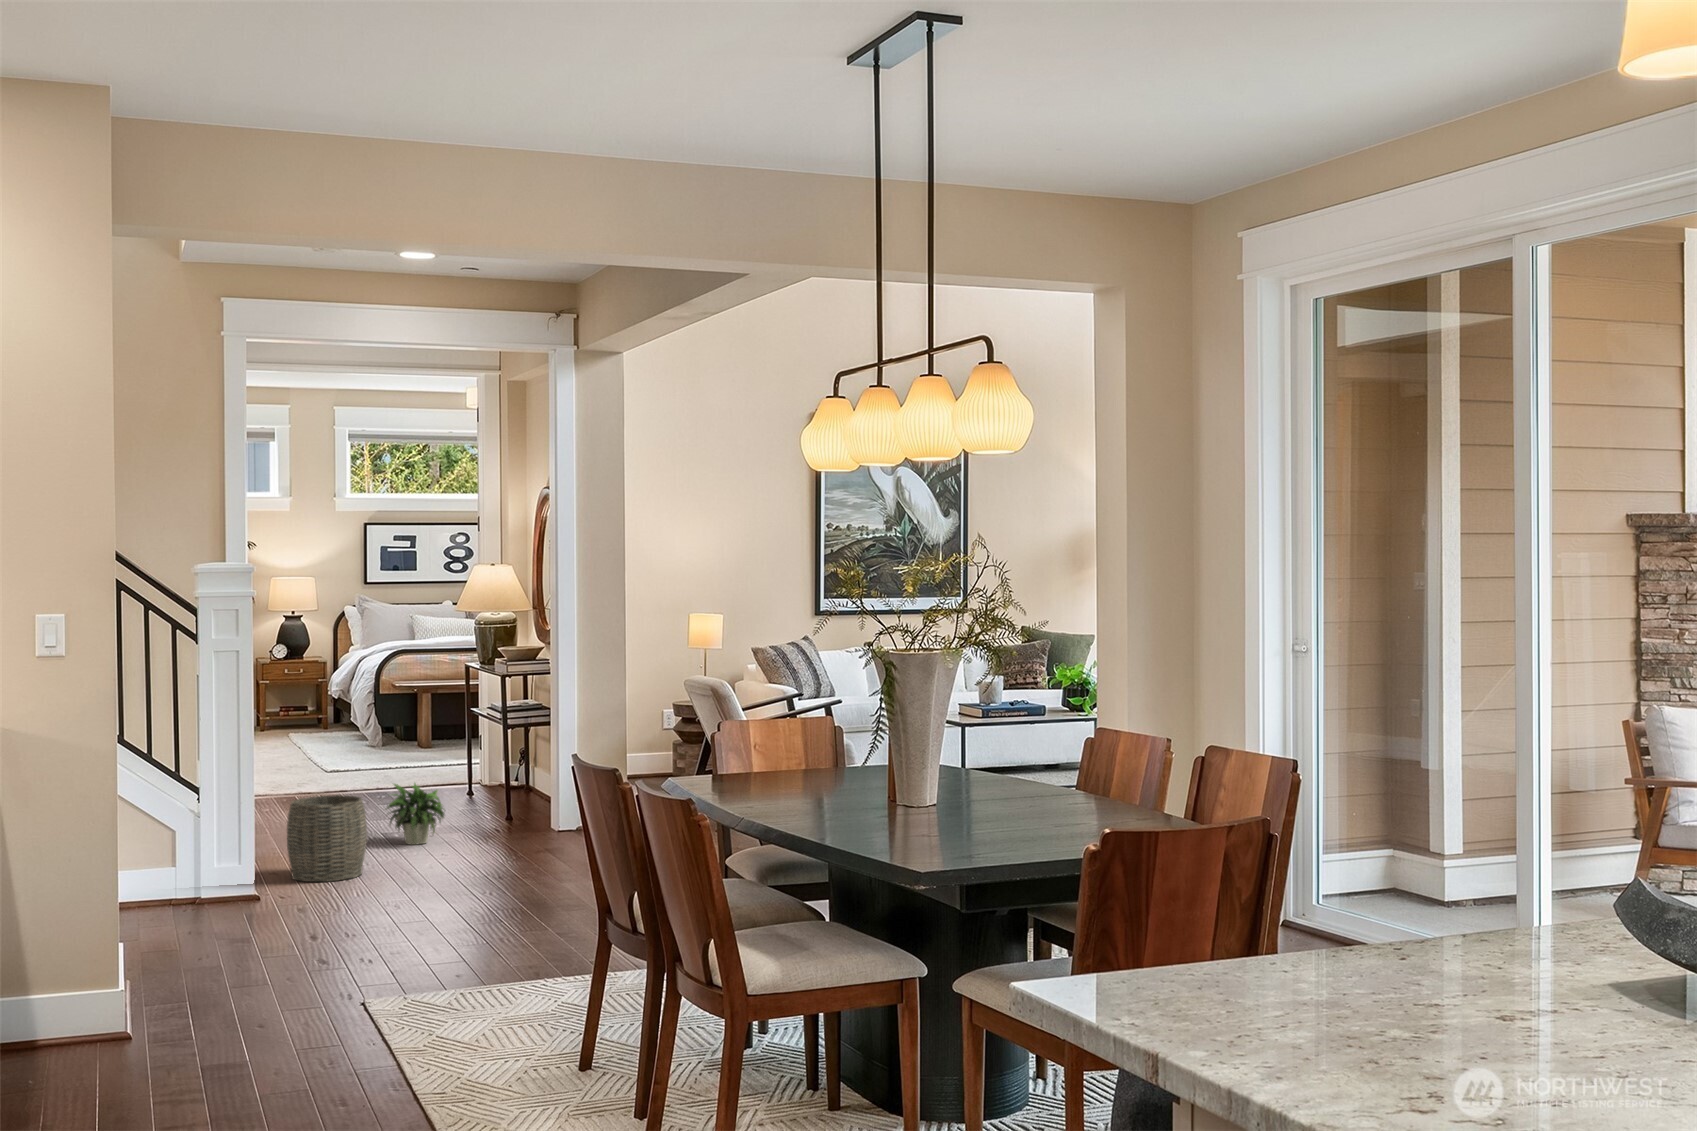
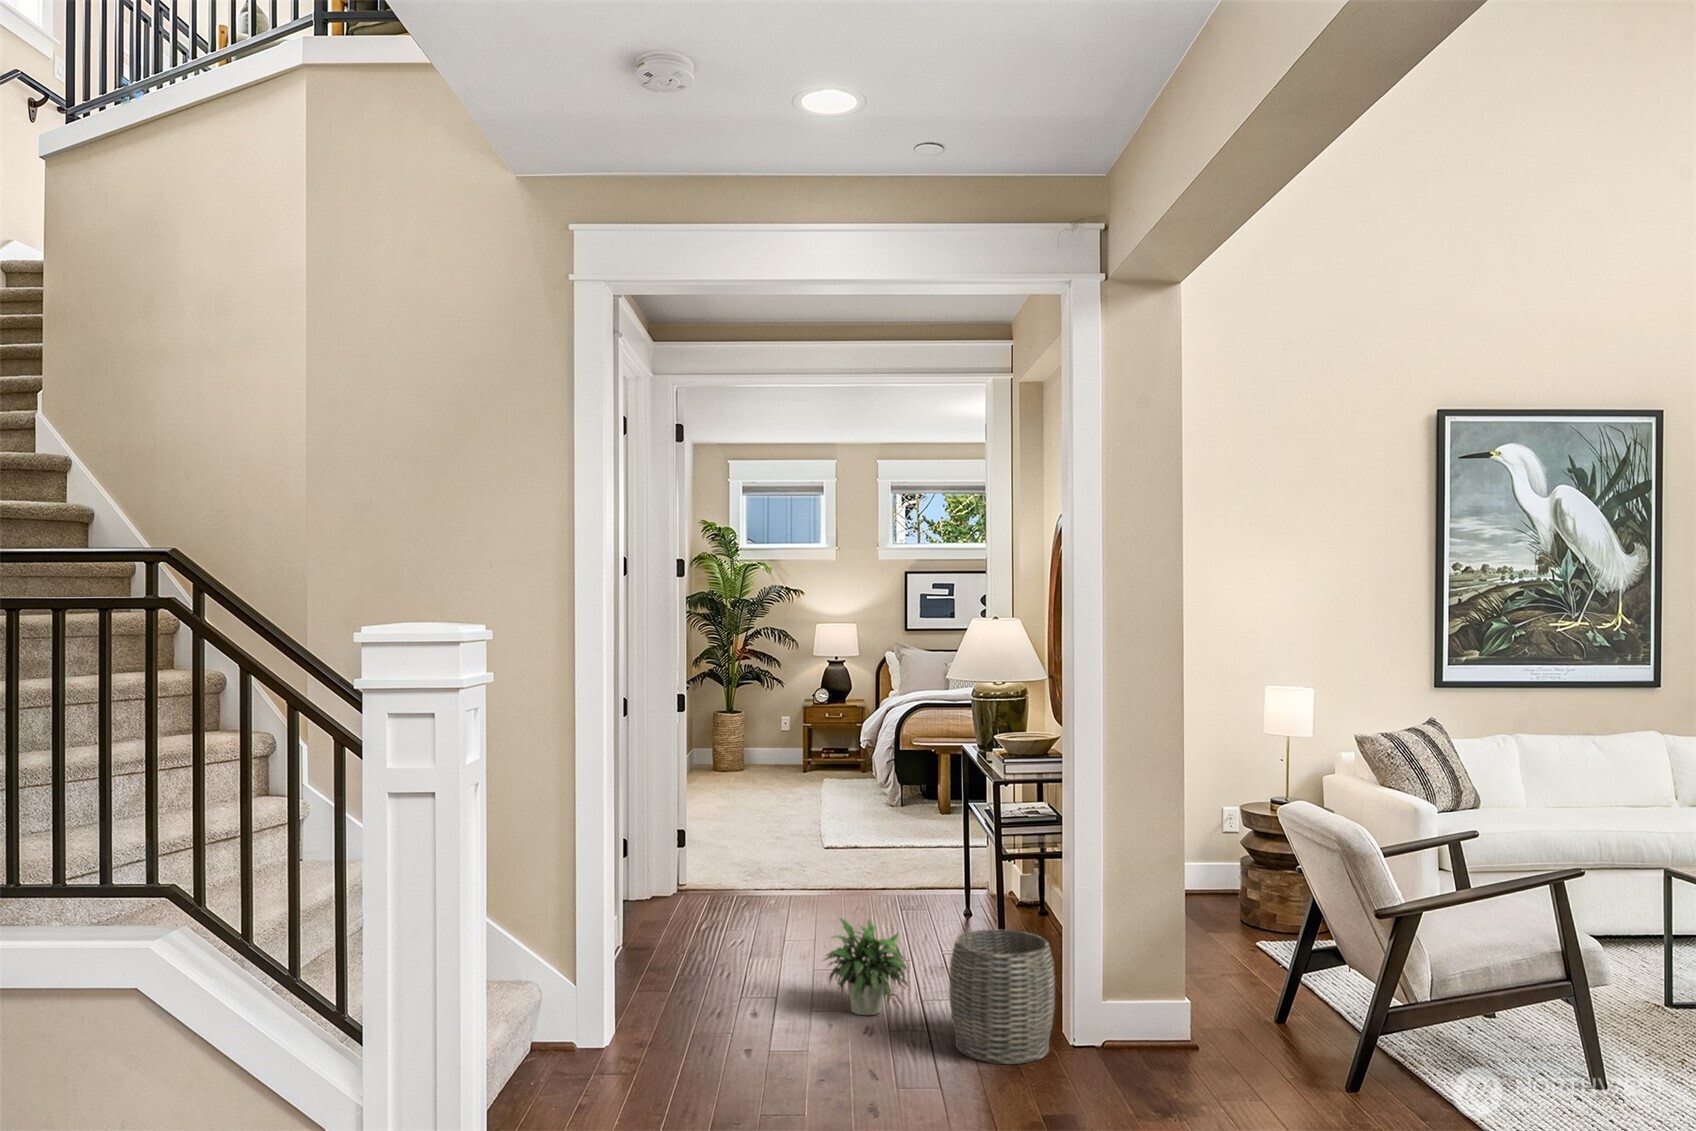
woven basket: present [287,795,367,882] -> present [950,929,1055,1064]

